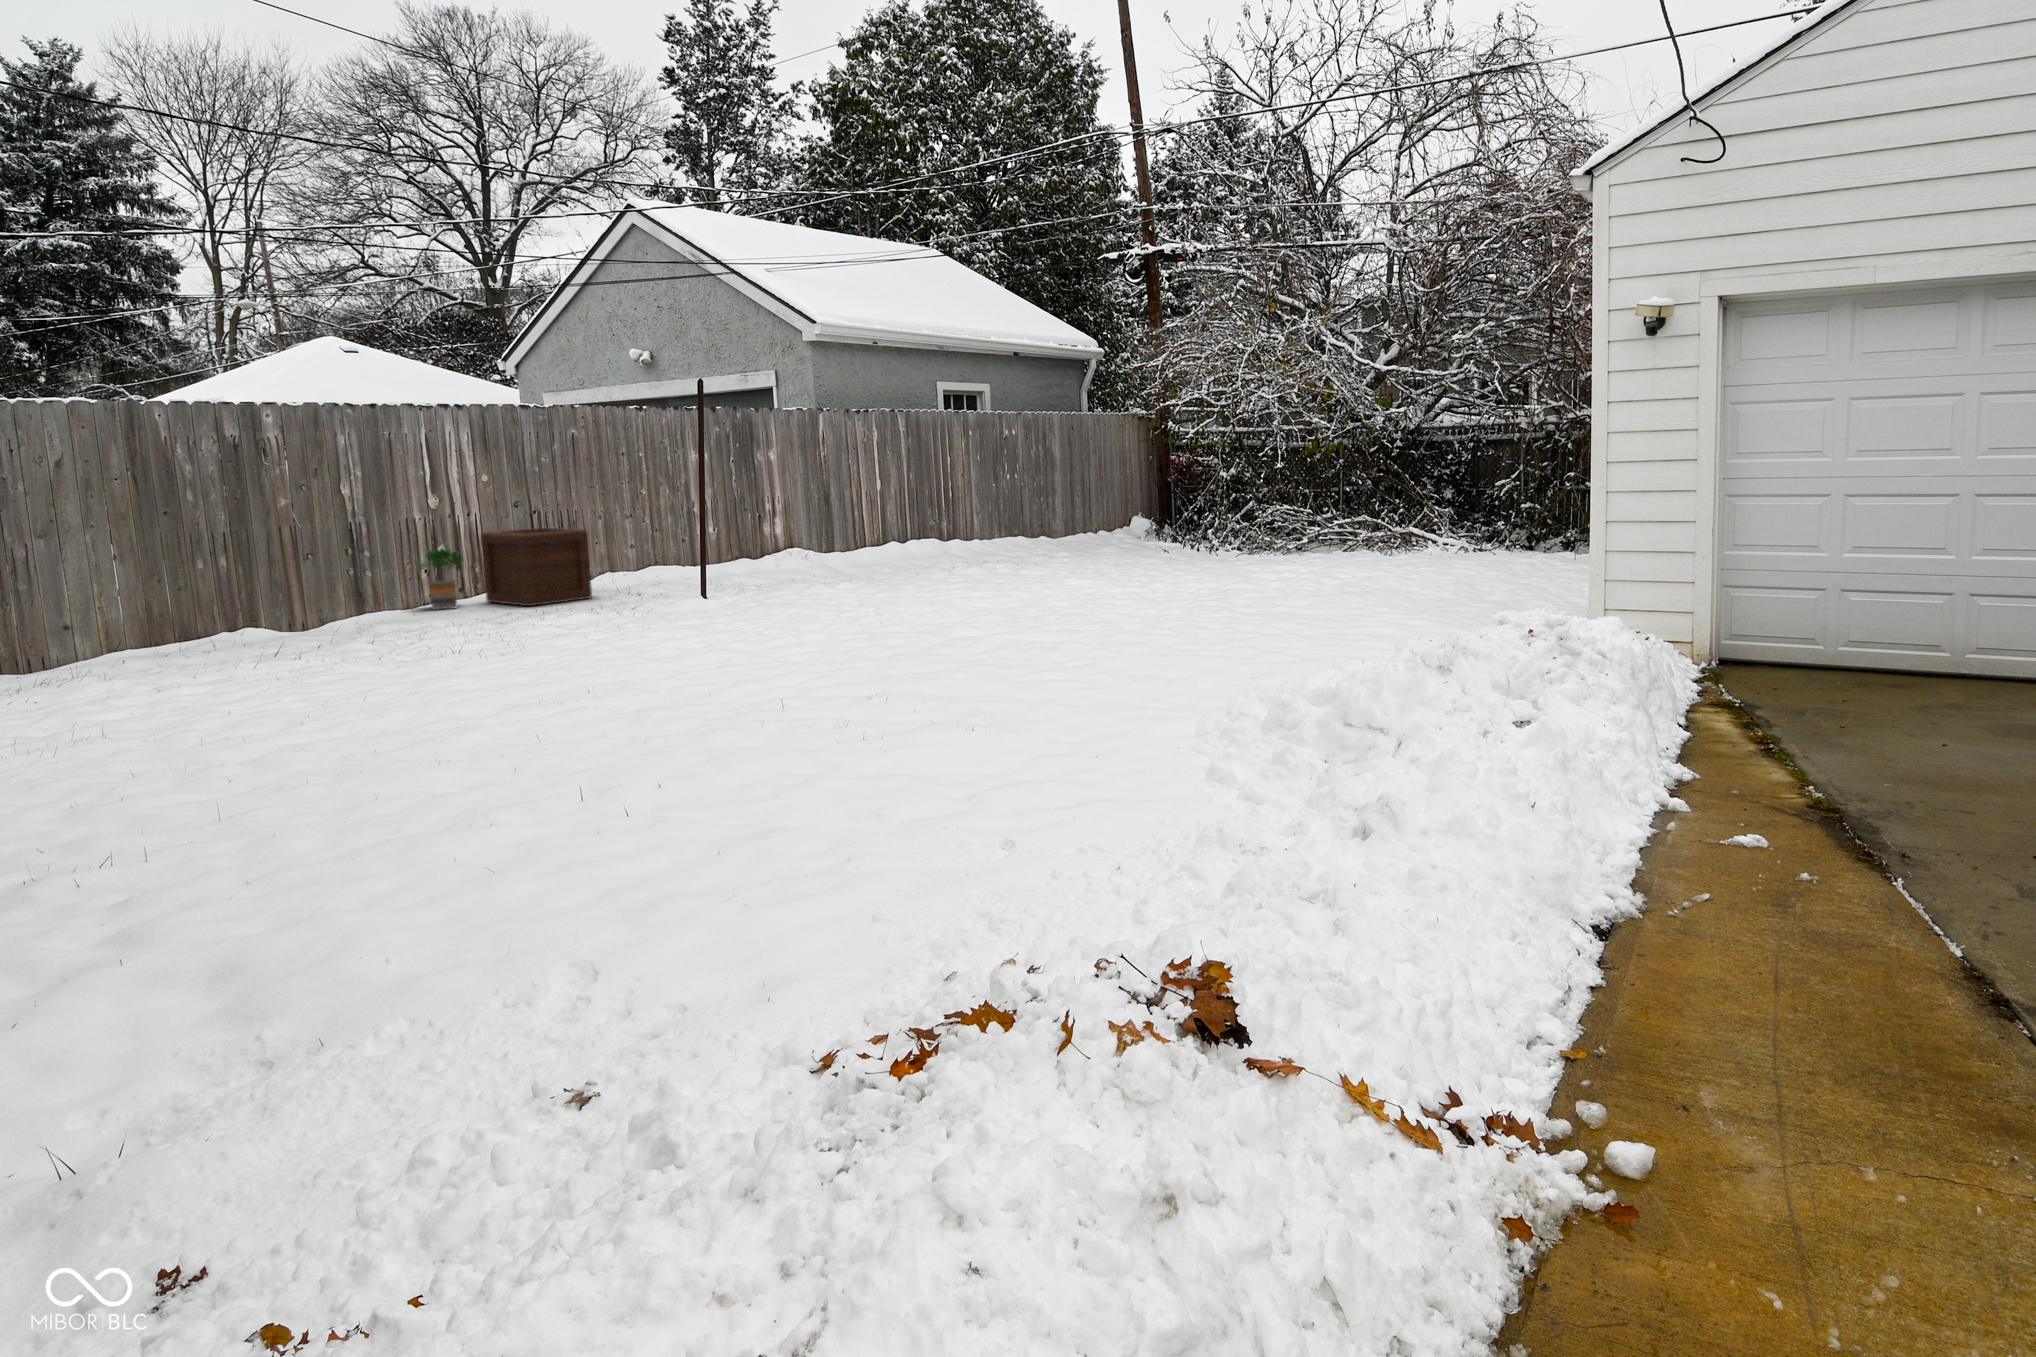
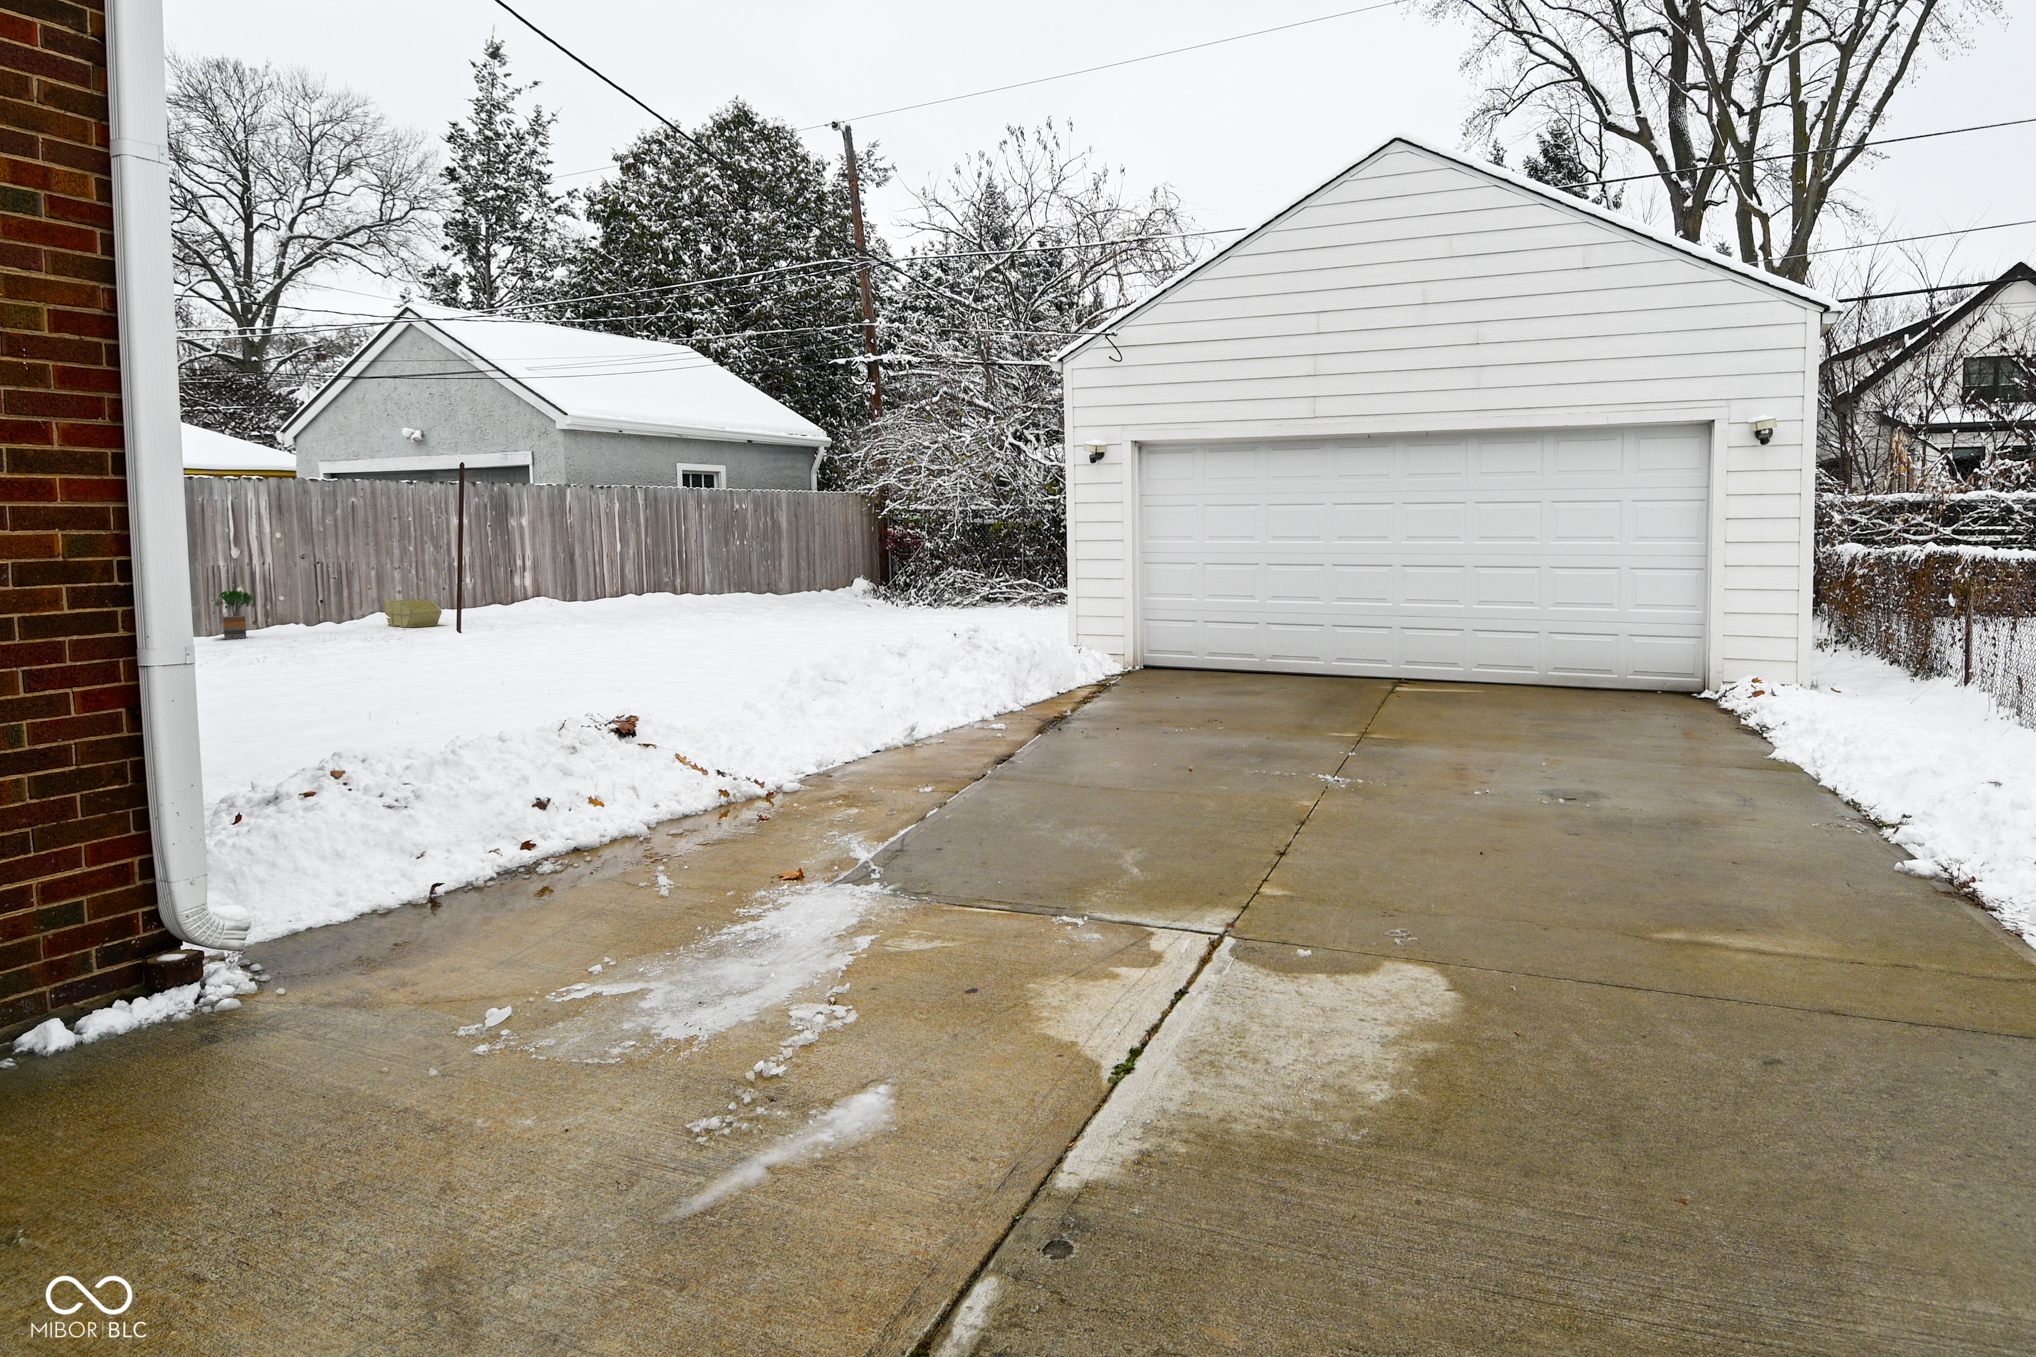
wooden crate: present [481,528,592,606] -> none [269,575,365,637]
storage bin: none [613,555,679,592] -> present [384,599,442,628]

